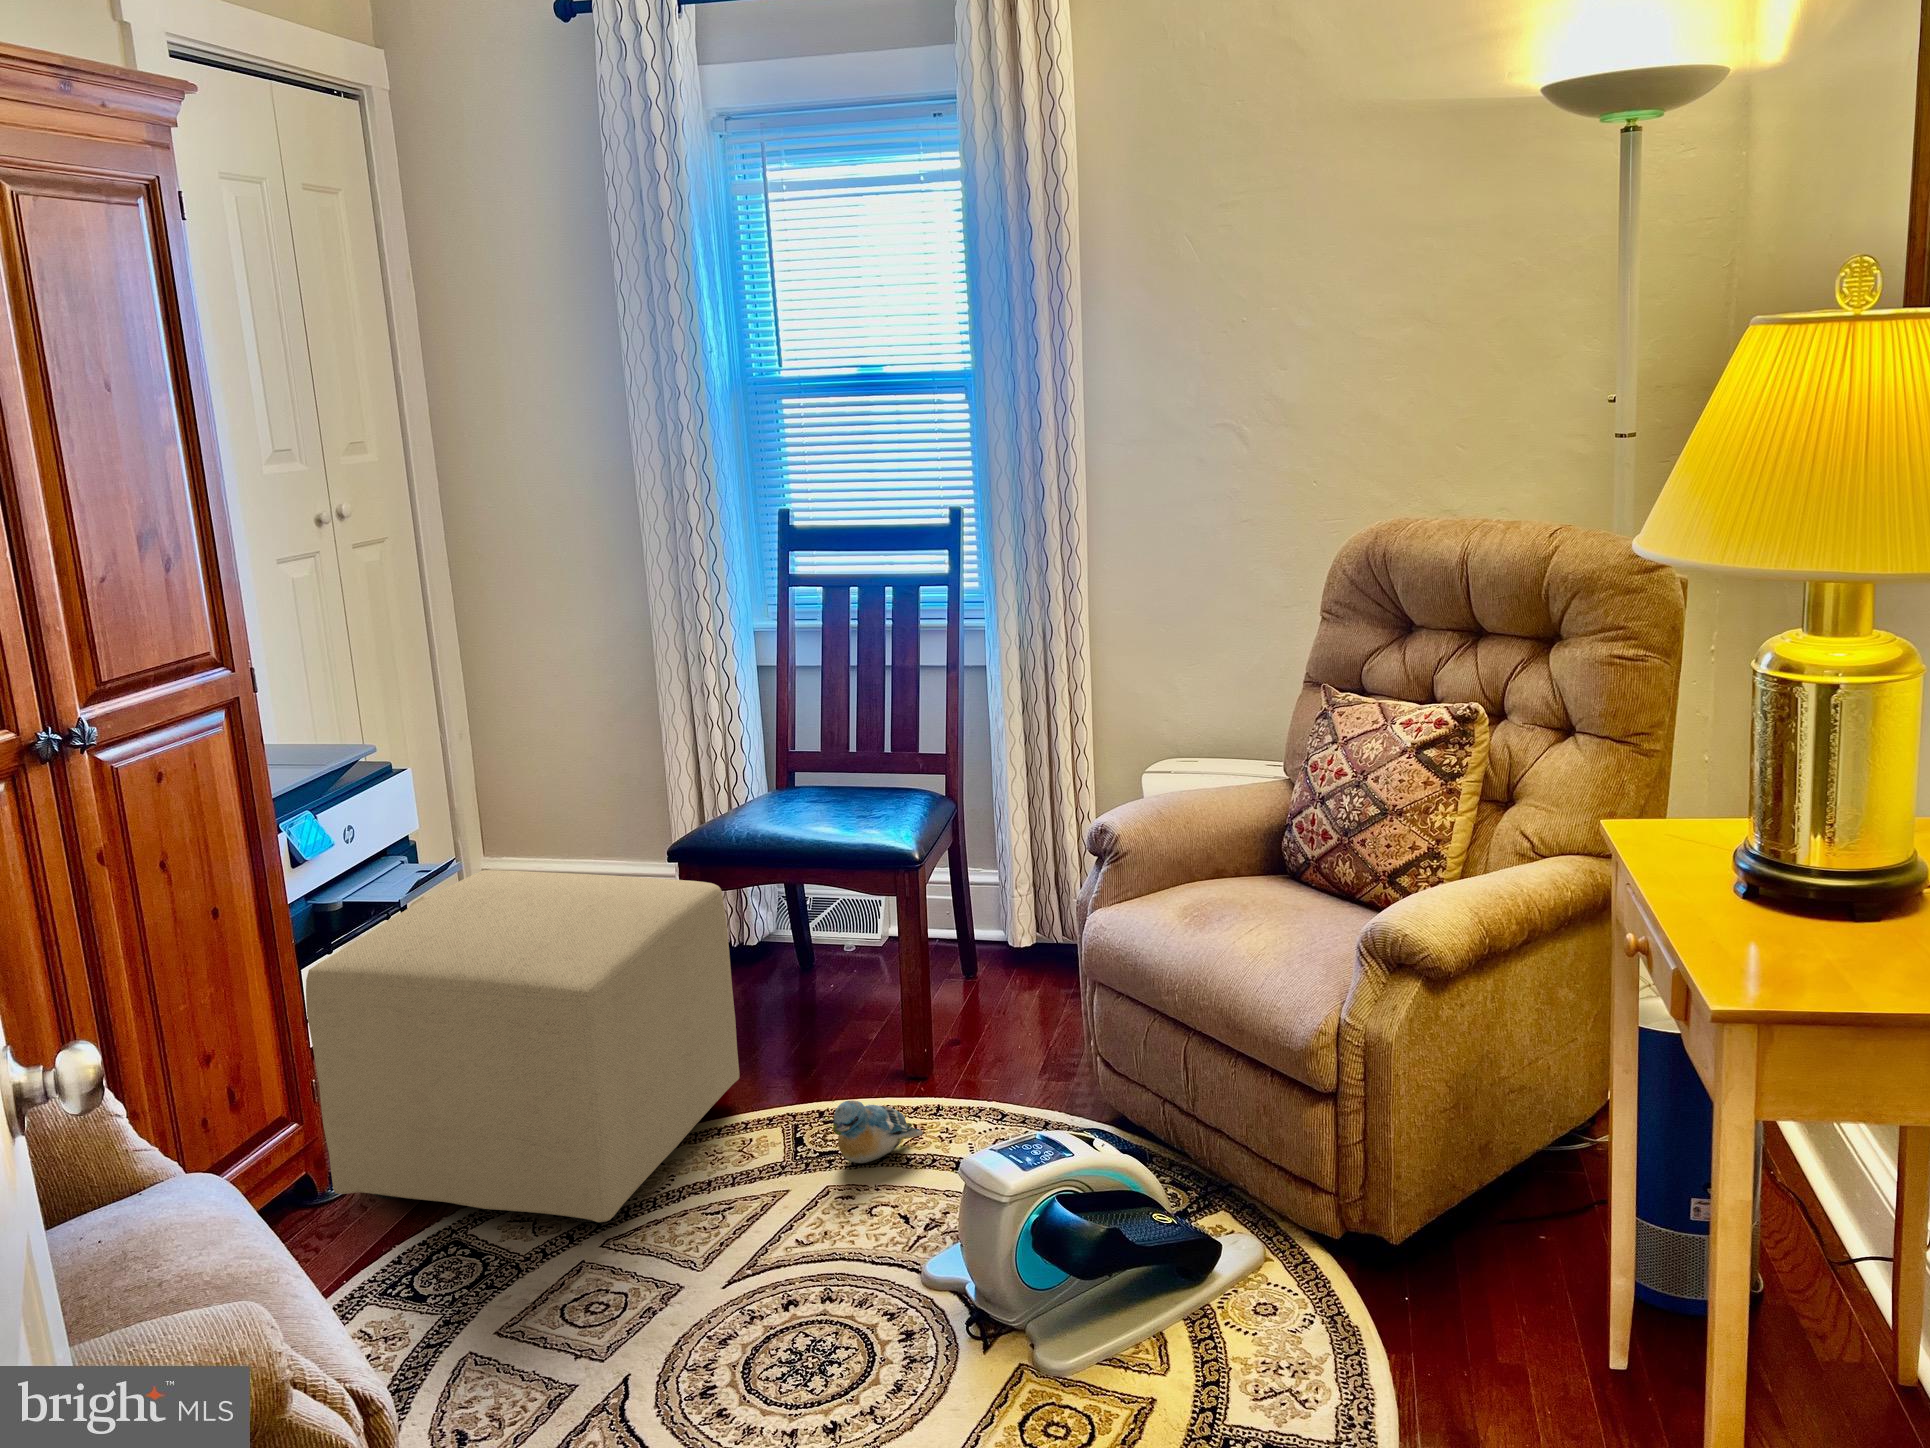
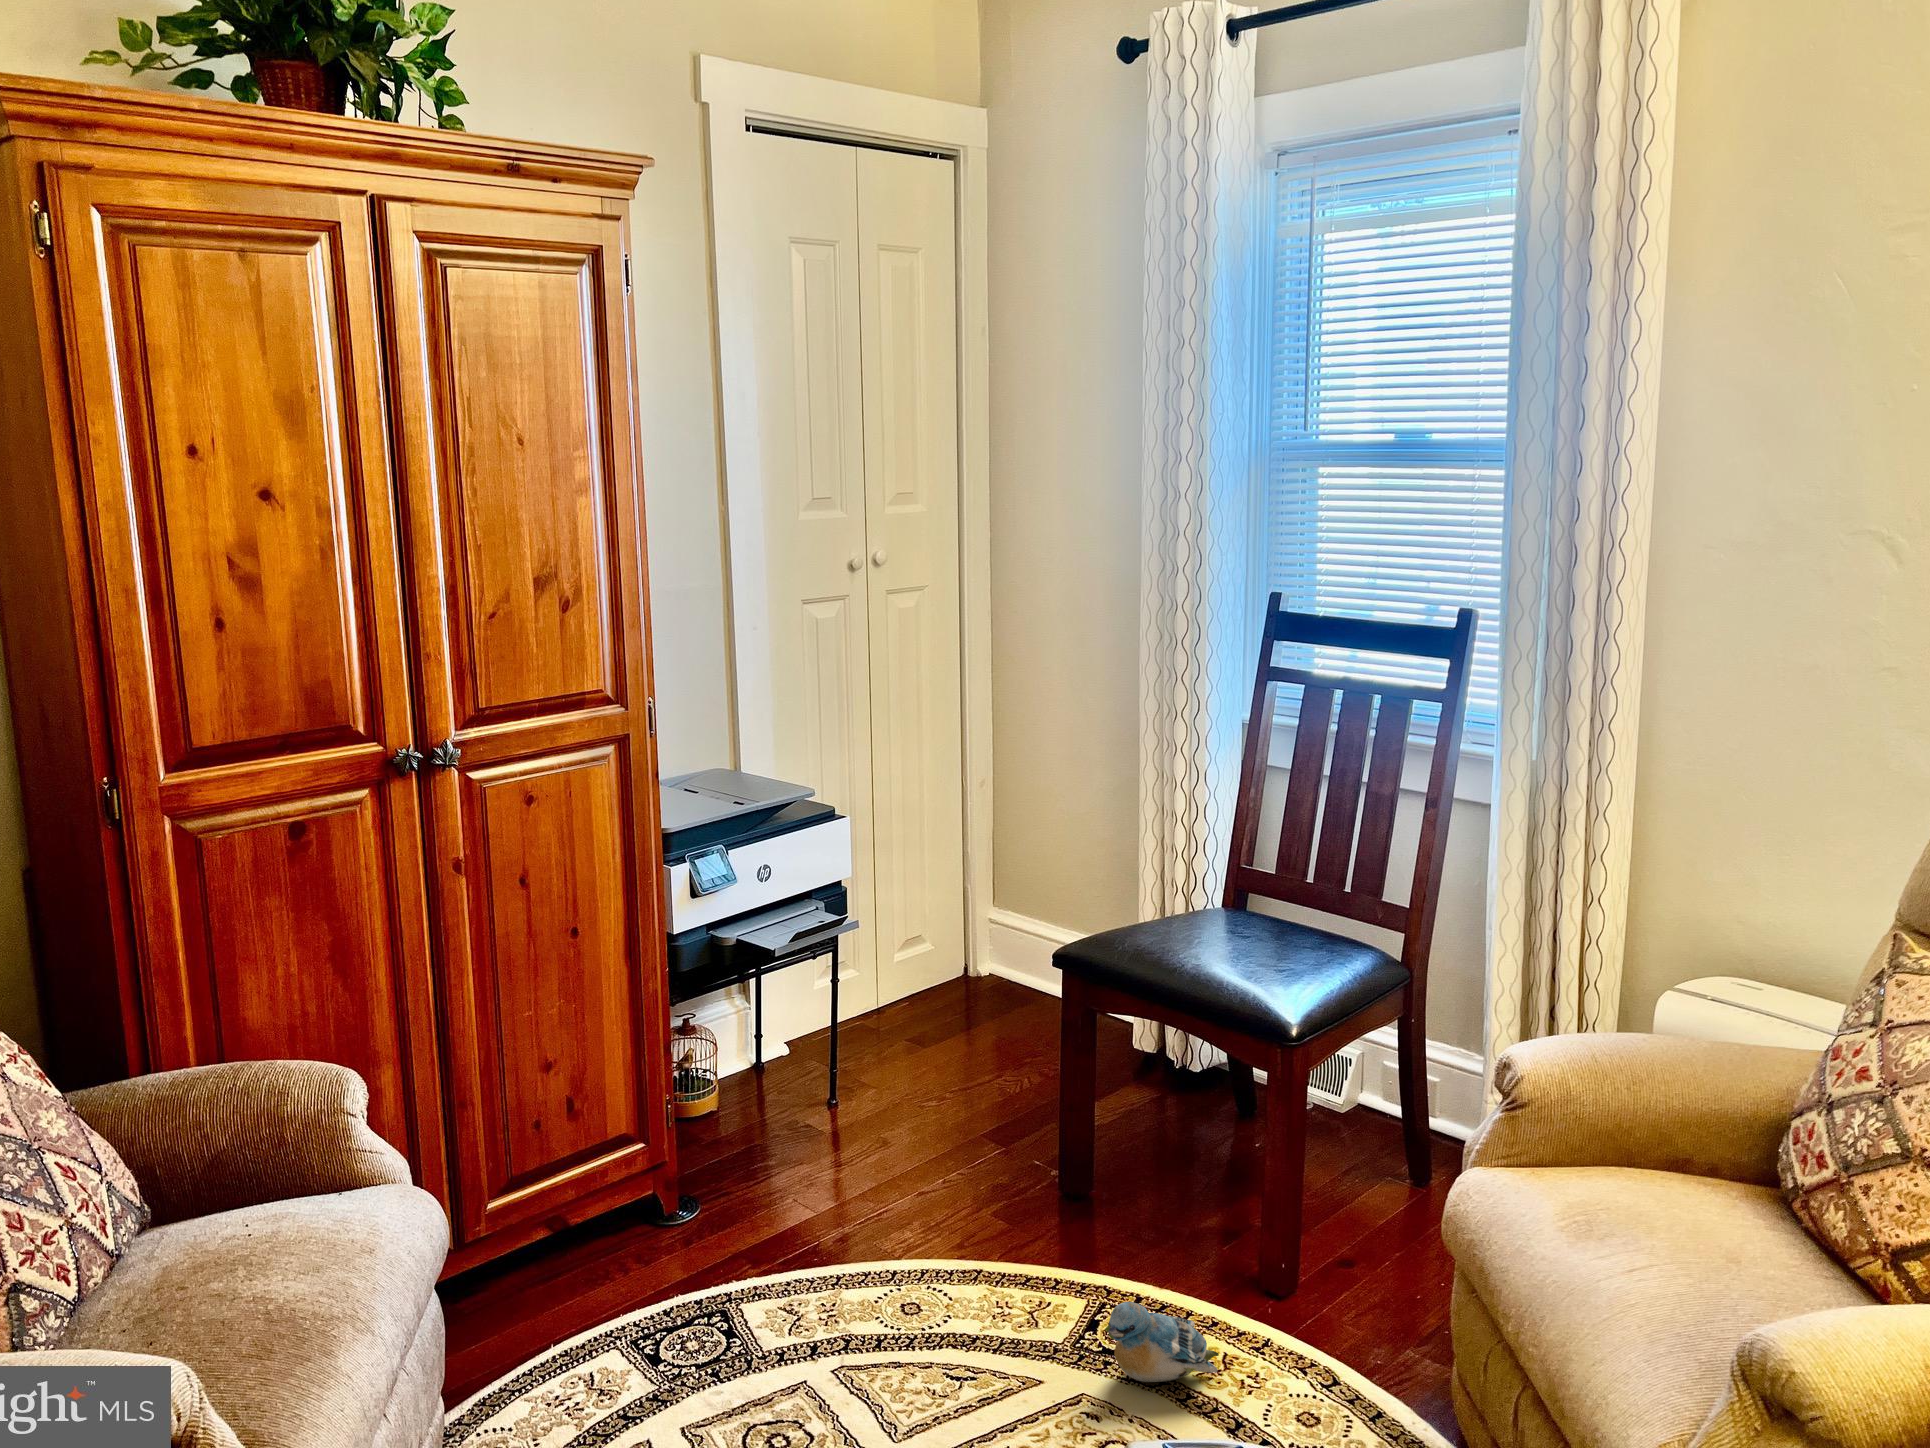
ottoman: present [306,870,739,1222] -> none [652,935,1076,1346]

